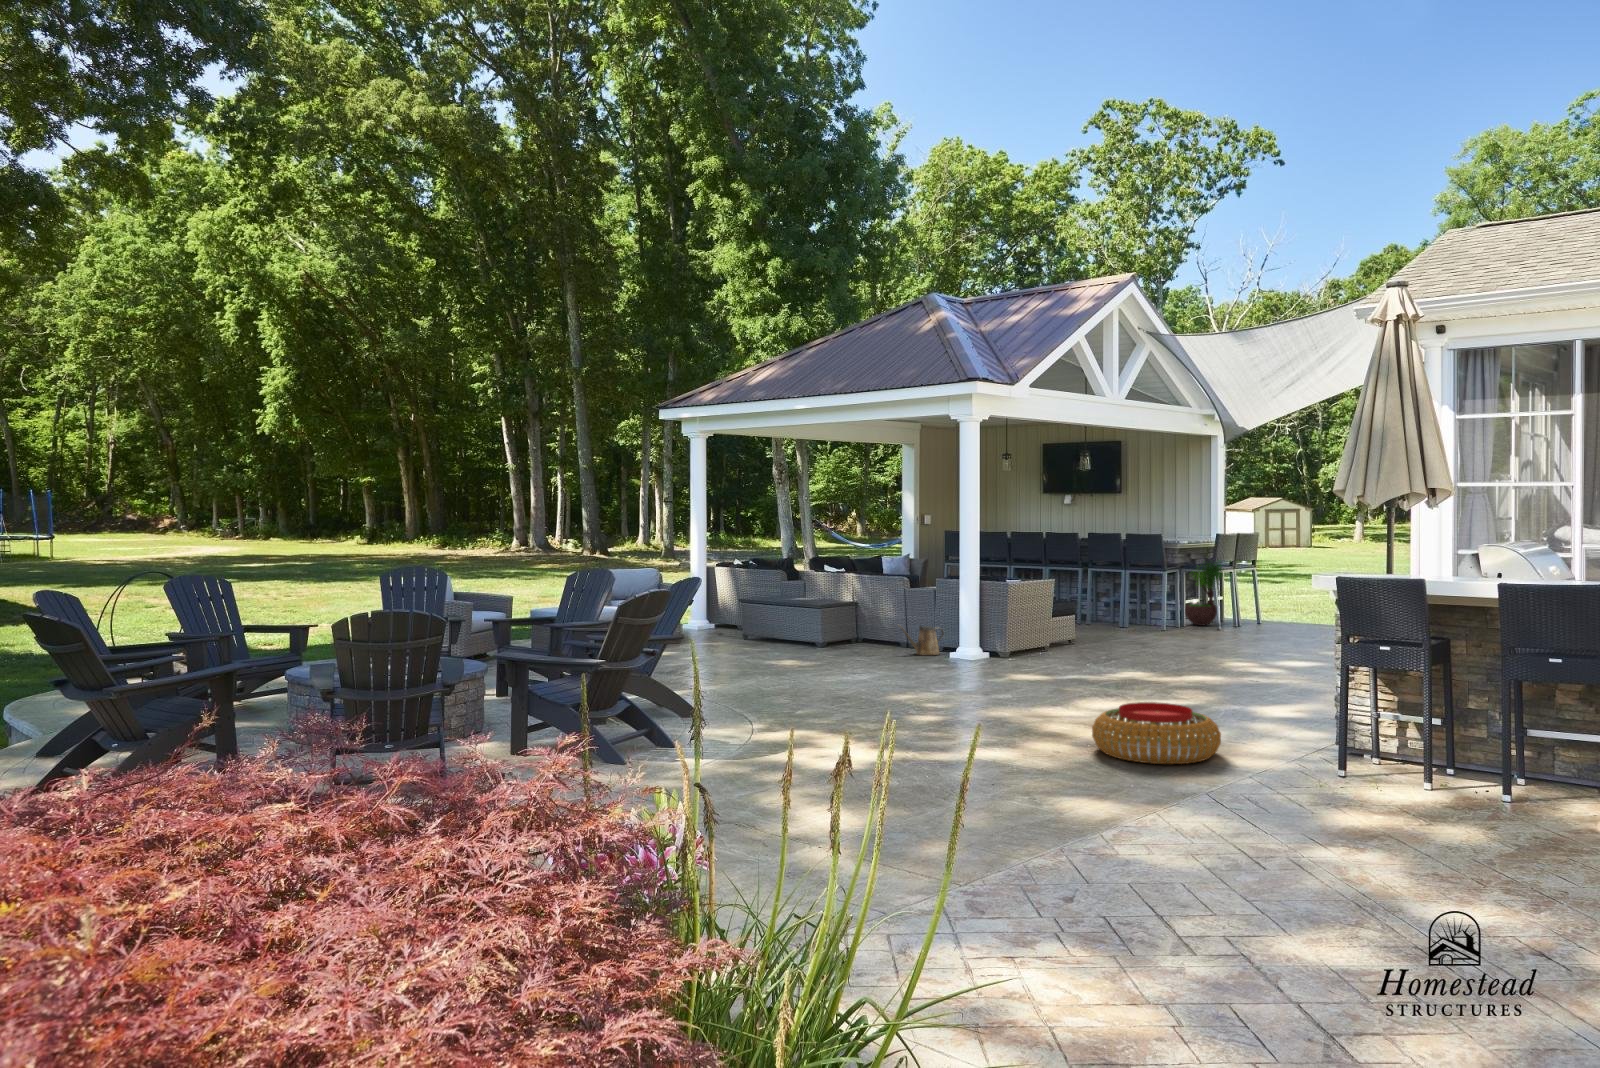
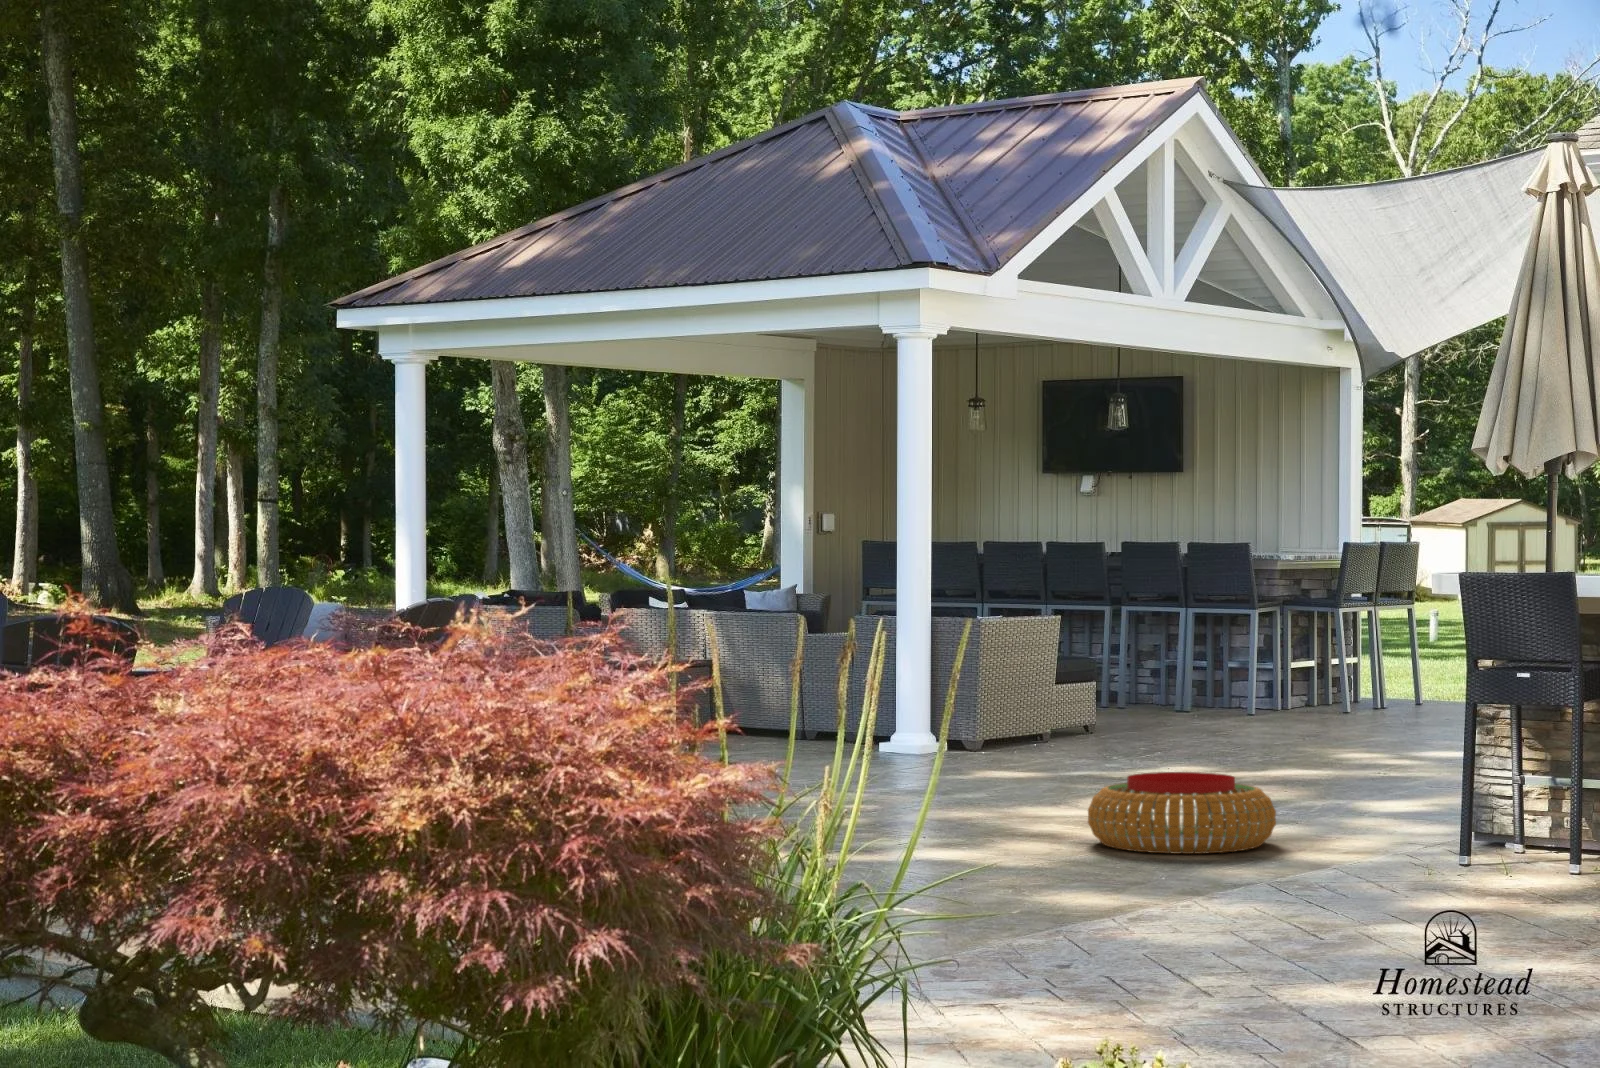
potted tree: present [1185,563,1222,626] -> none [1288,586,1361,713]
watering can: present [898,625,944,655] -> none [771,699,854,754]

